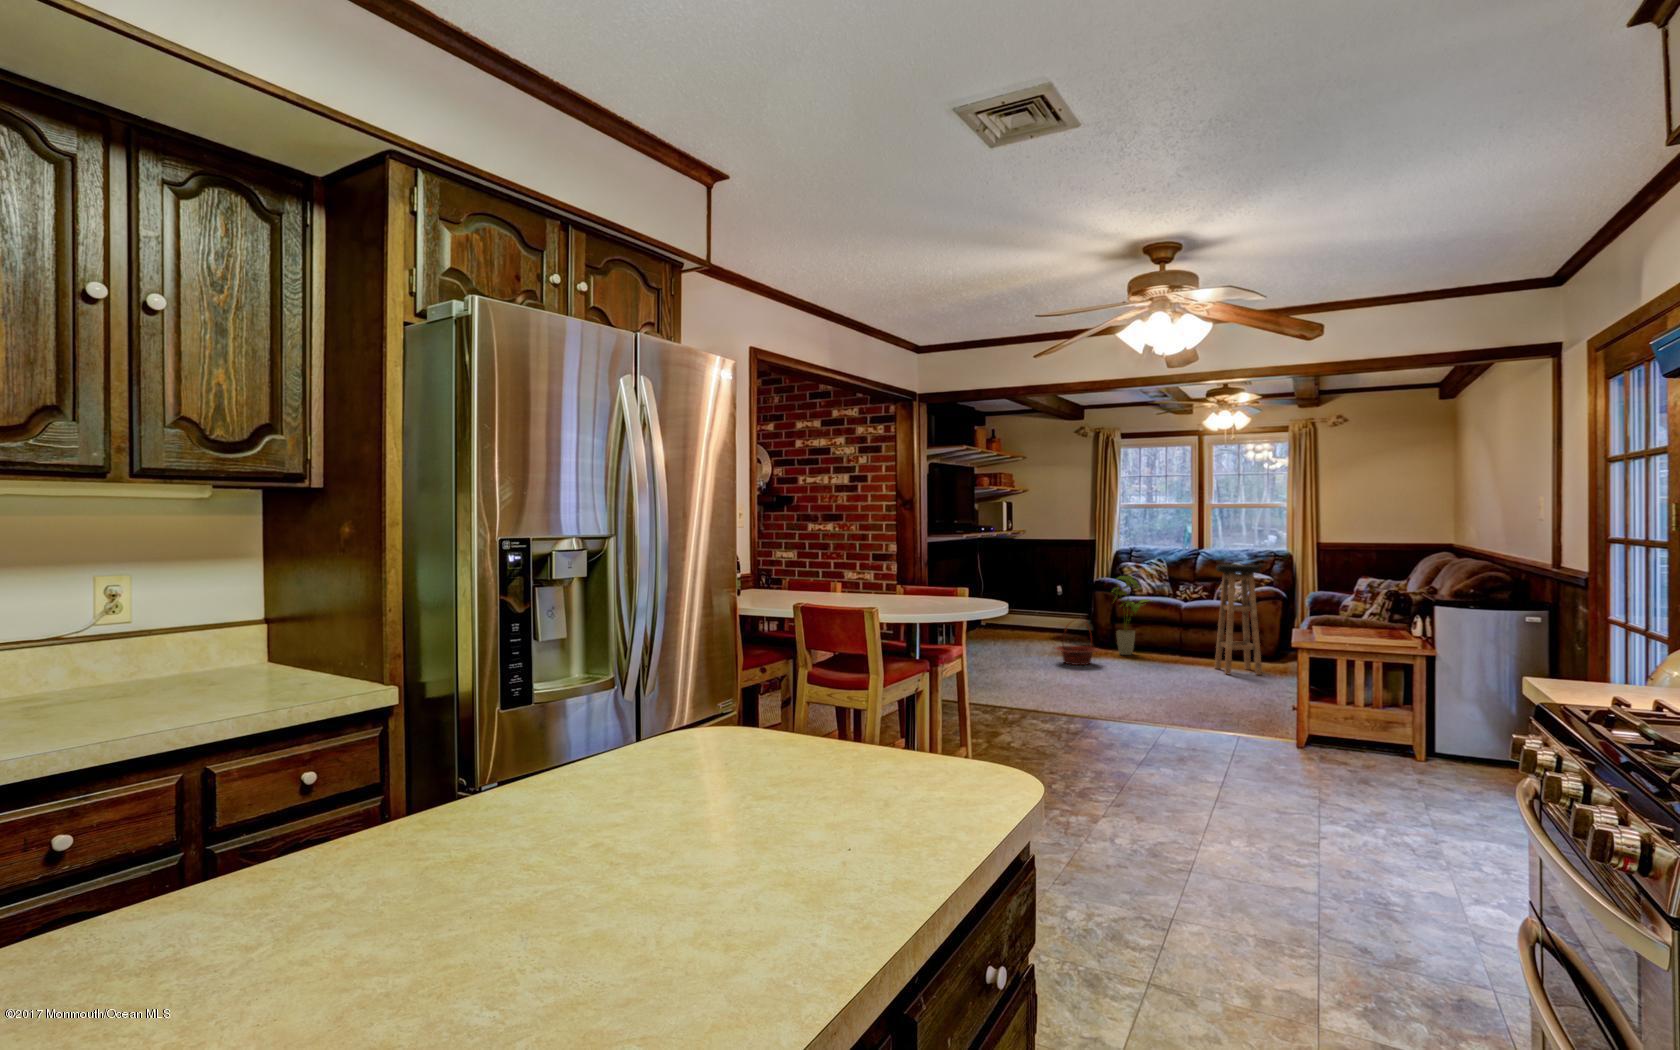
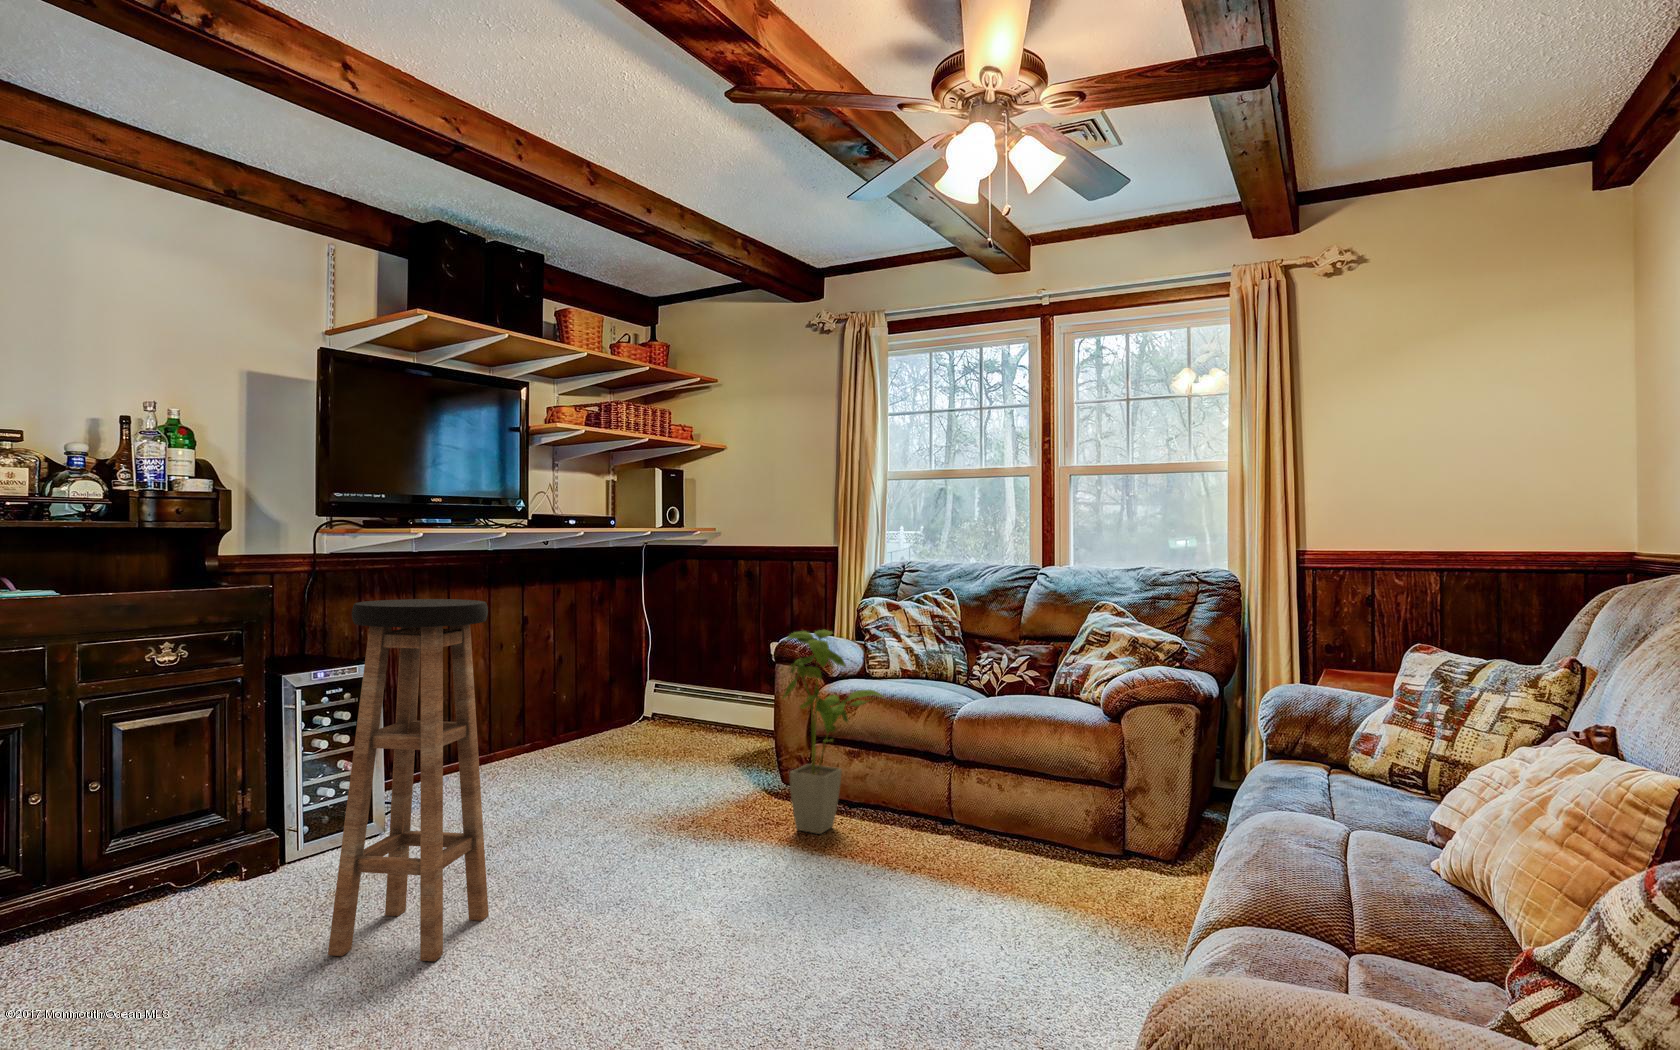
bar stool: present [1215,564,1262,675] -> present [328,599,489,961]
basket: present [1056,624,1100,665] -> none [567,751,692,887]

